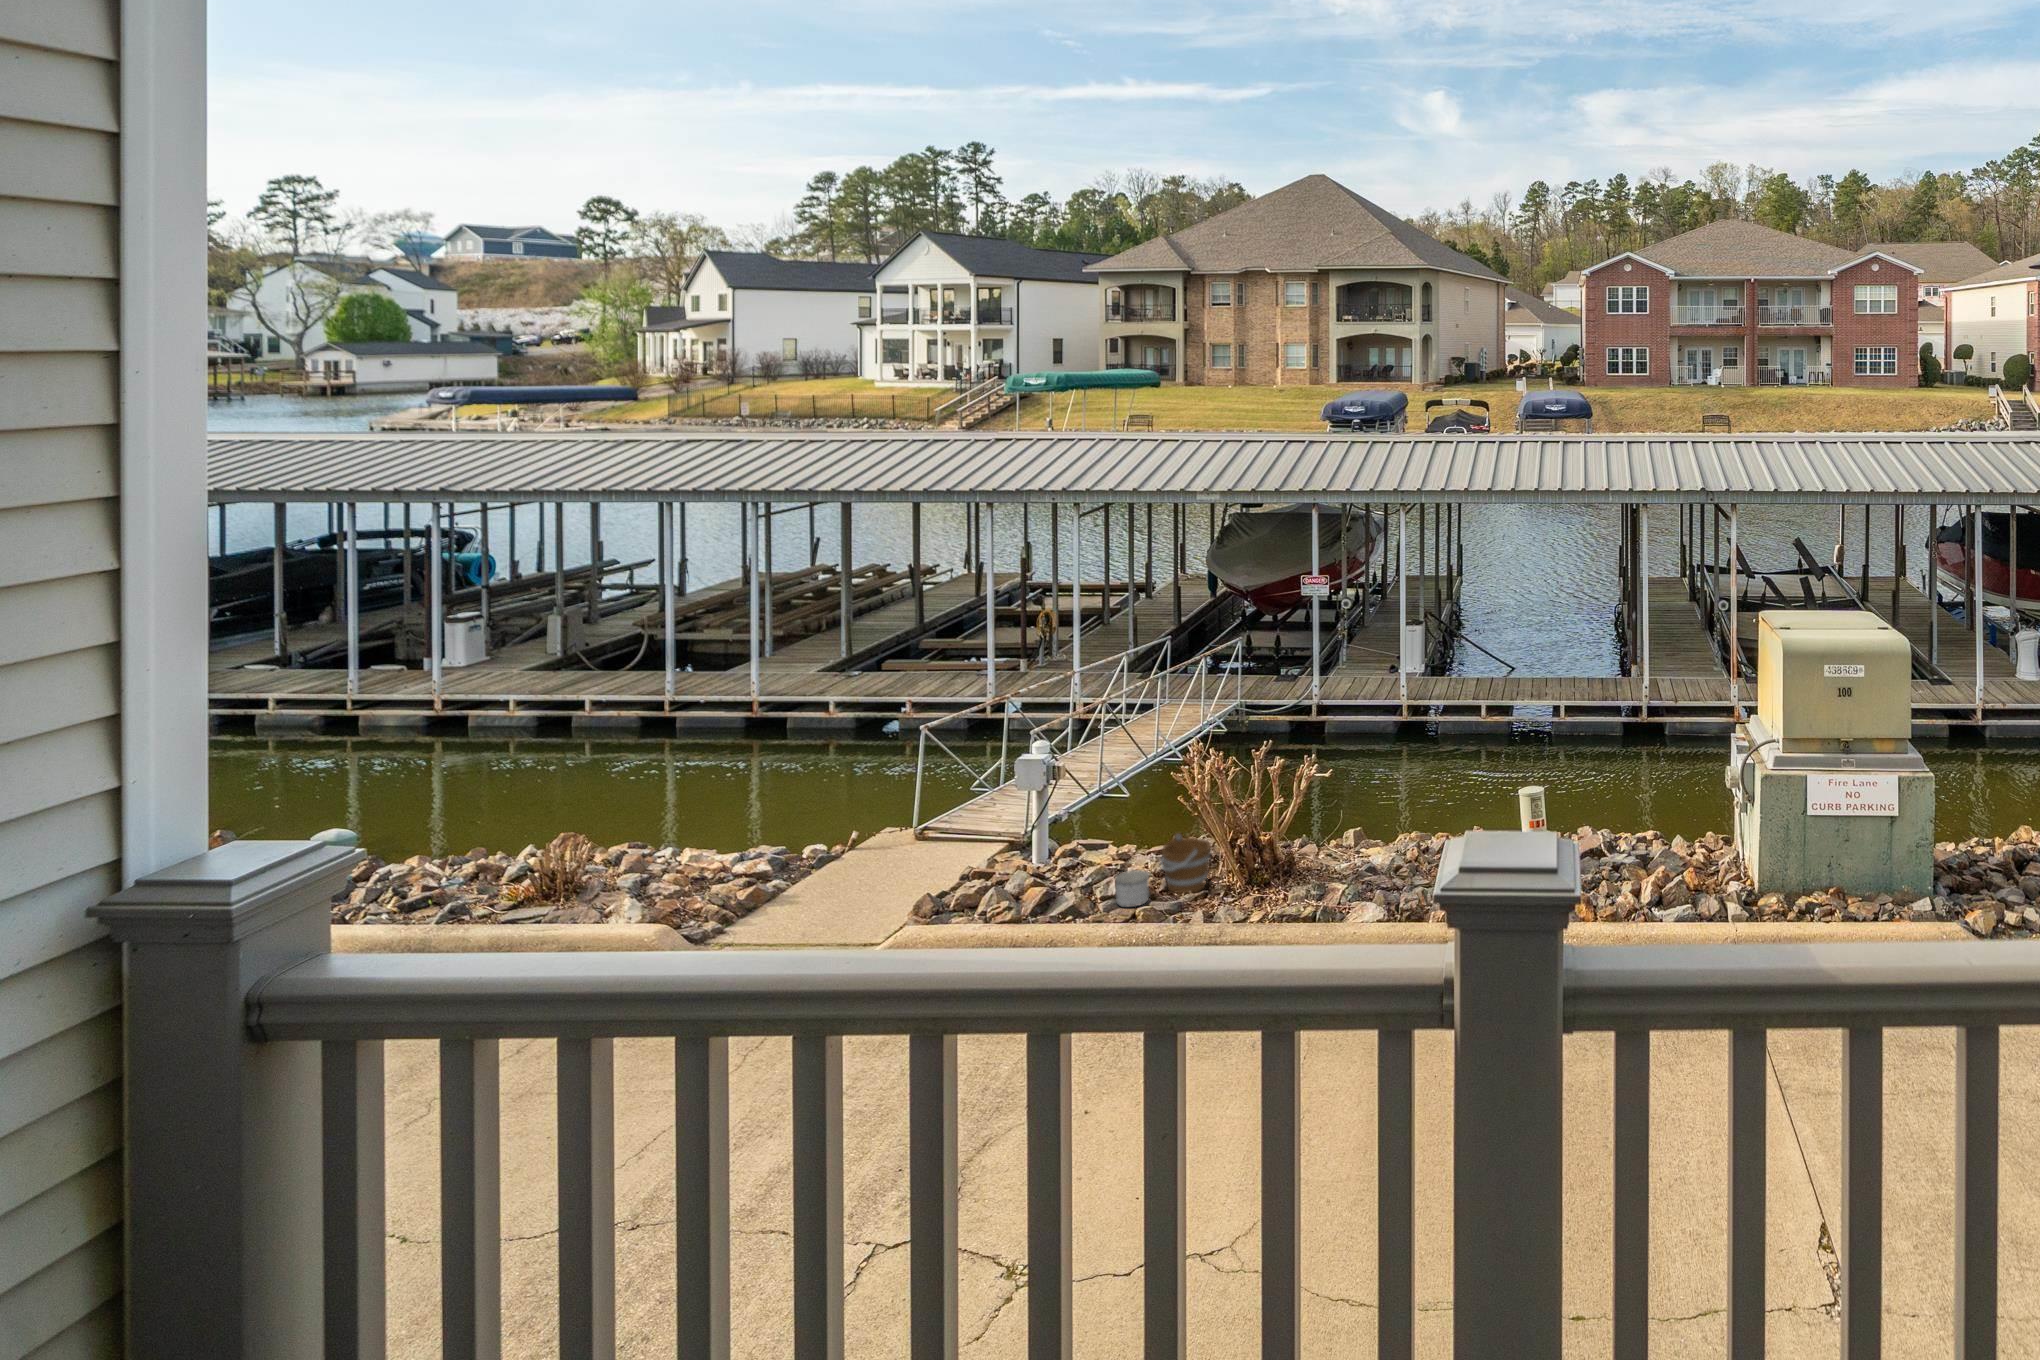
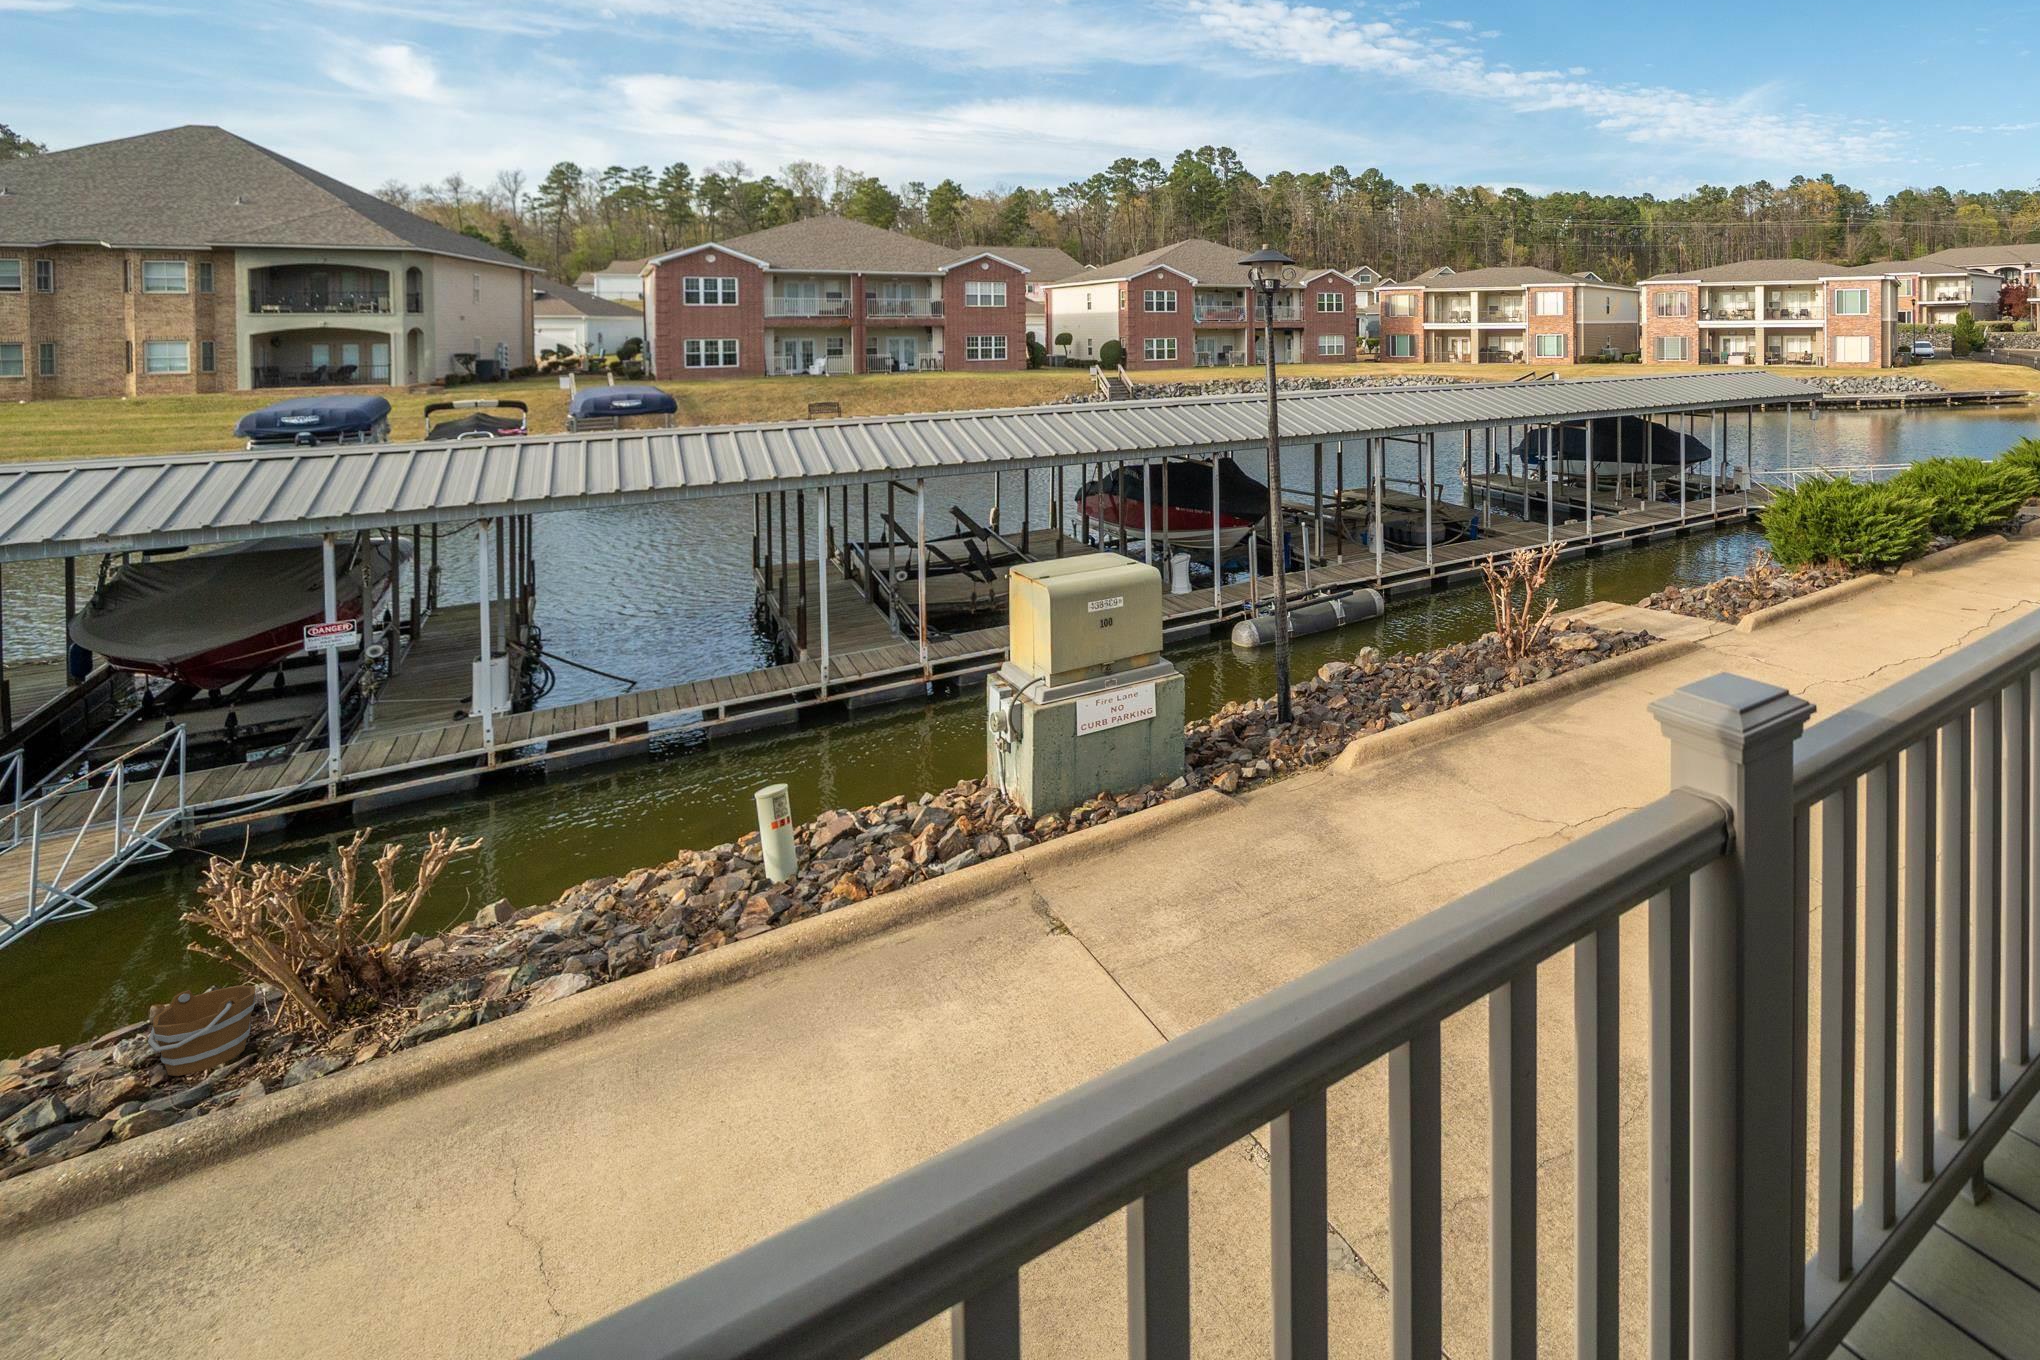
planter: present [1116,870,1149,907] -> none [59,1063,134,1129]

